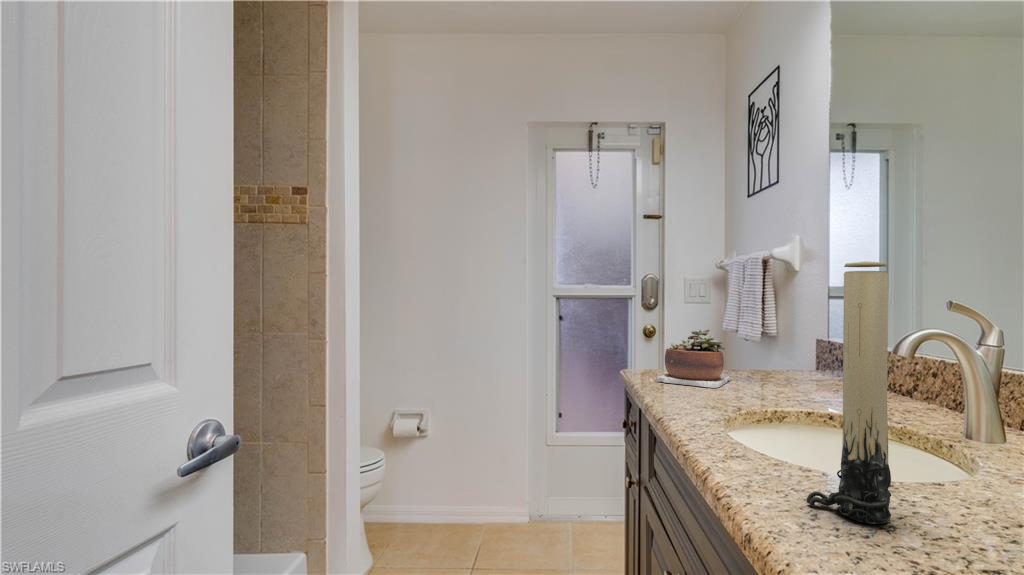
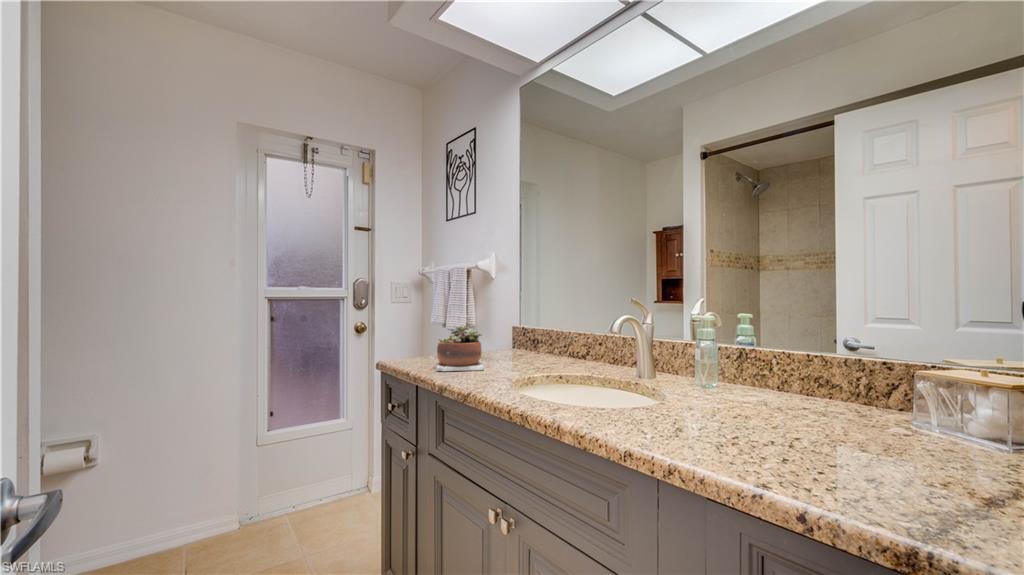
candle: present [807,261,891,524] -> none [666,281,713,437]

